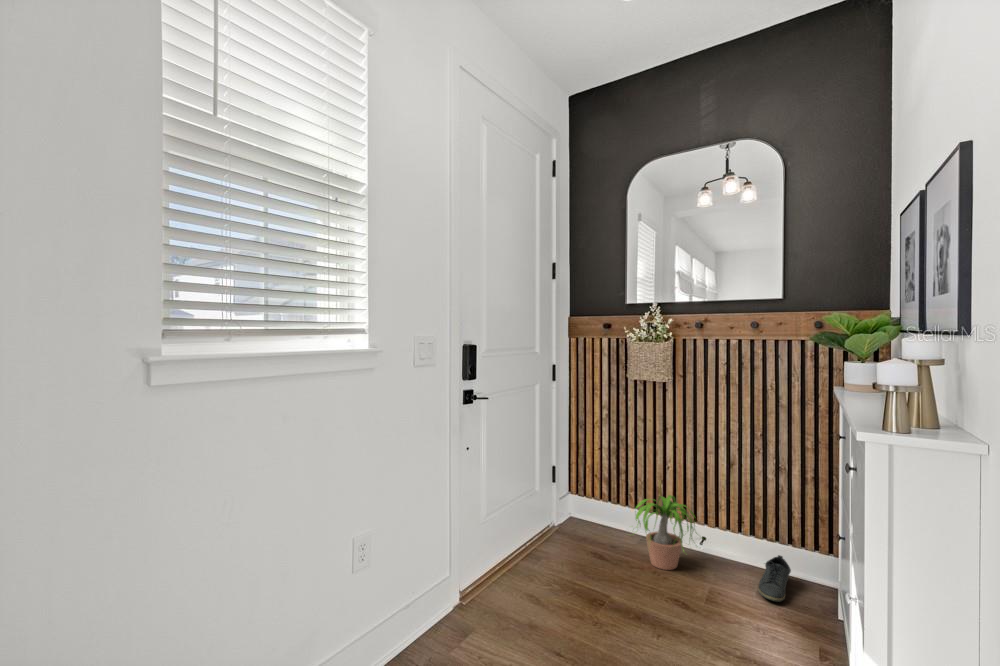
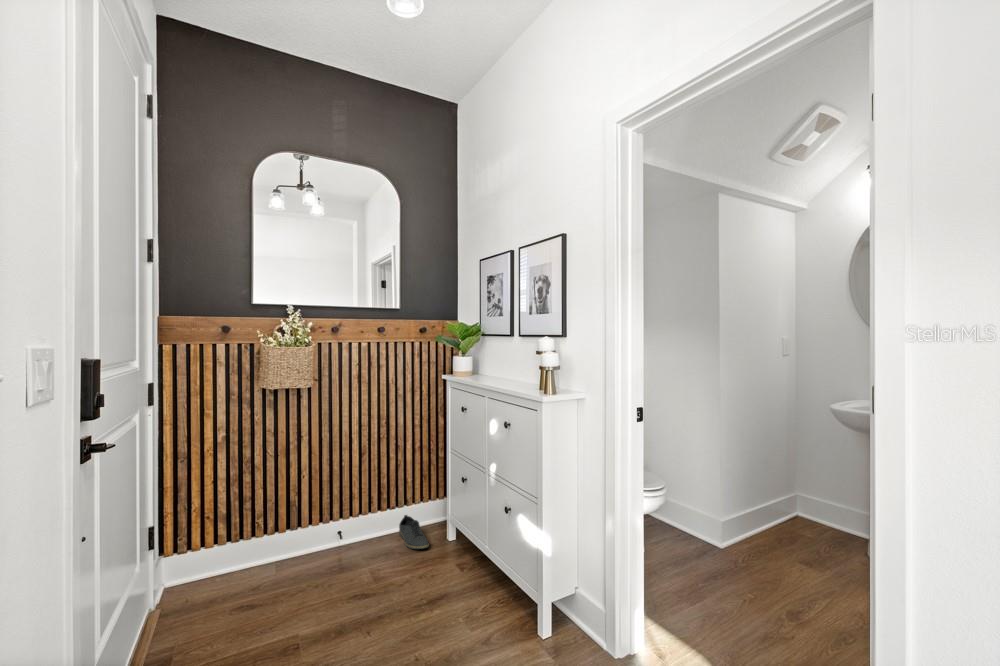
potted plant: present [636,495,695,570] -> none [292,500,373,578]

